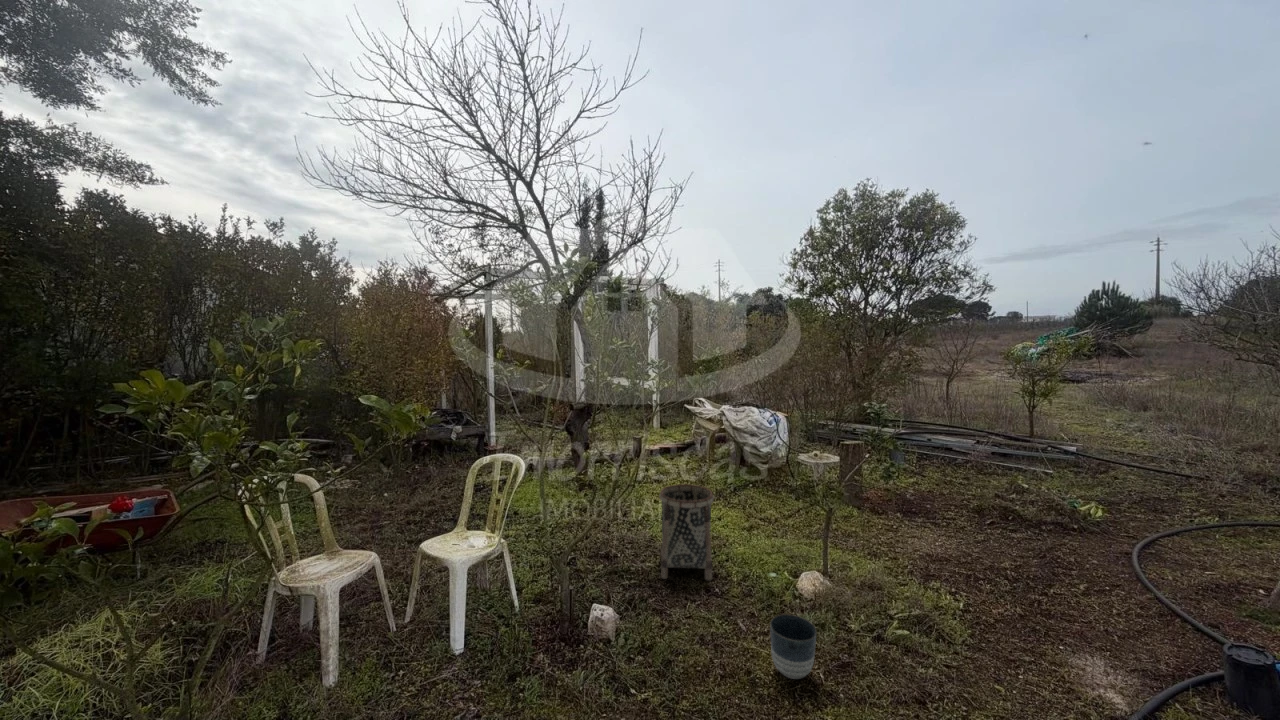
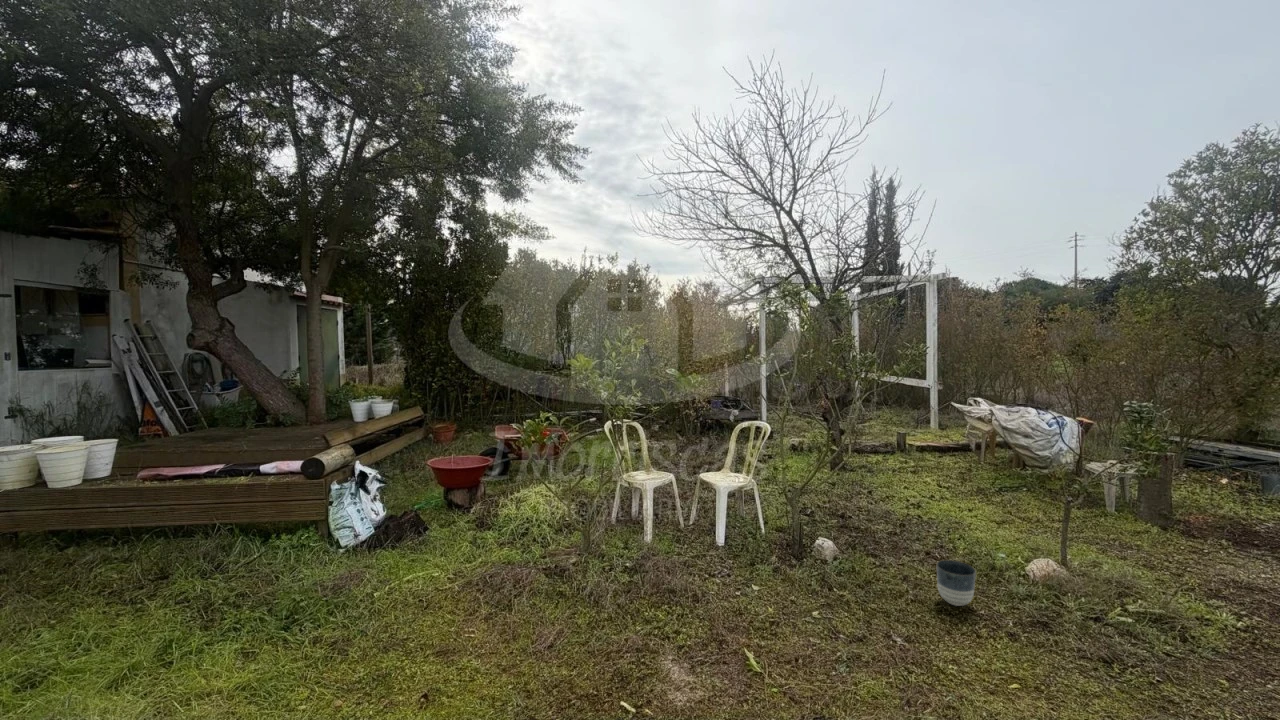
basket: present [659,484,714,580] -> none [877,465,929,544]

